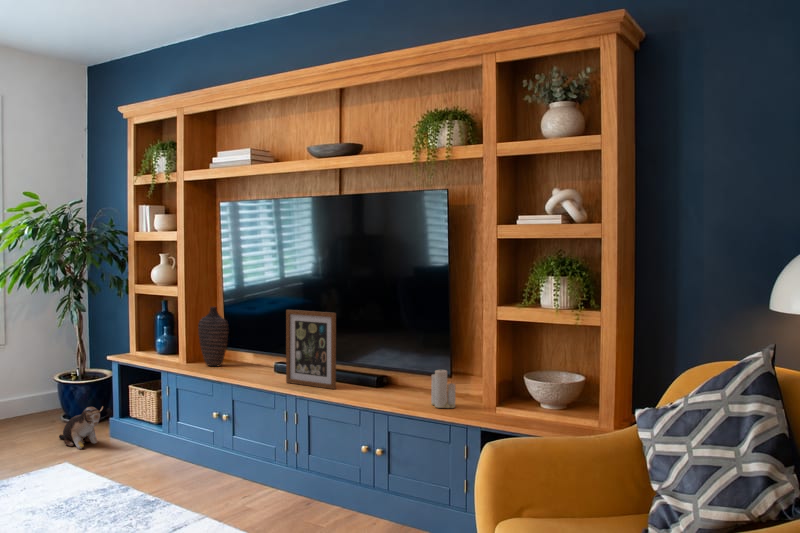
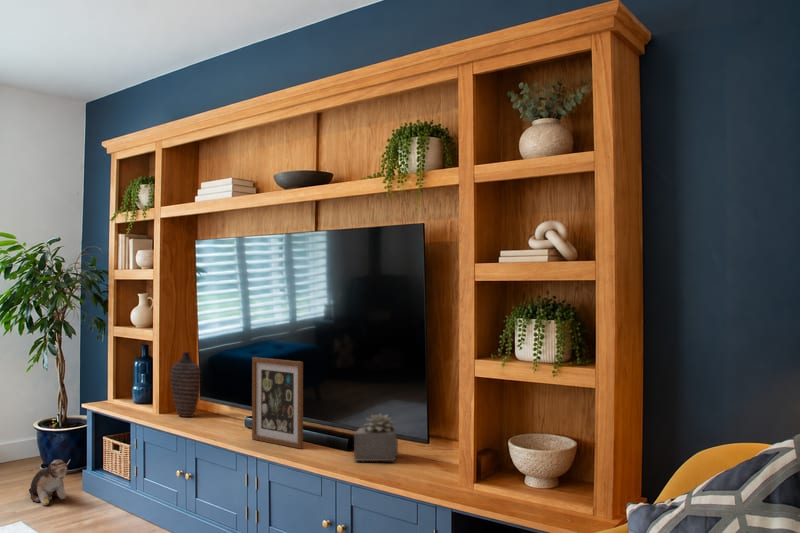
succulent plant: none [386,356,422,397] -> present [354,414,398,461]
candle: present [431,370,455,408] -> none [403,427,430,478]

